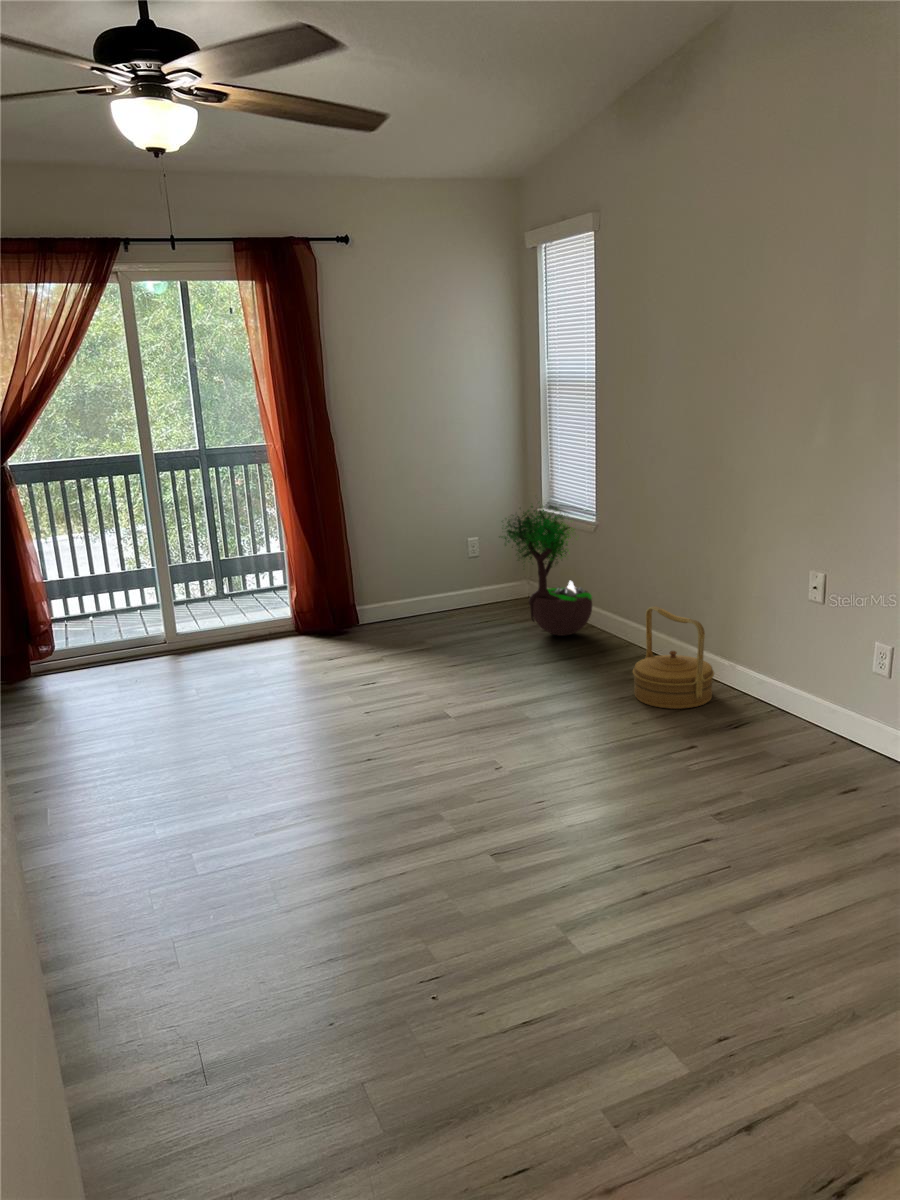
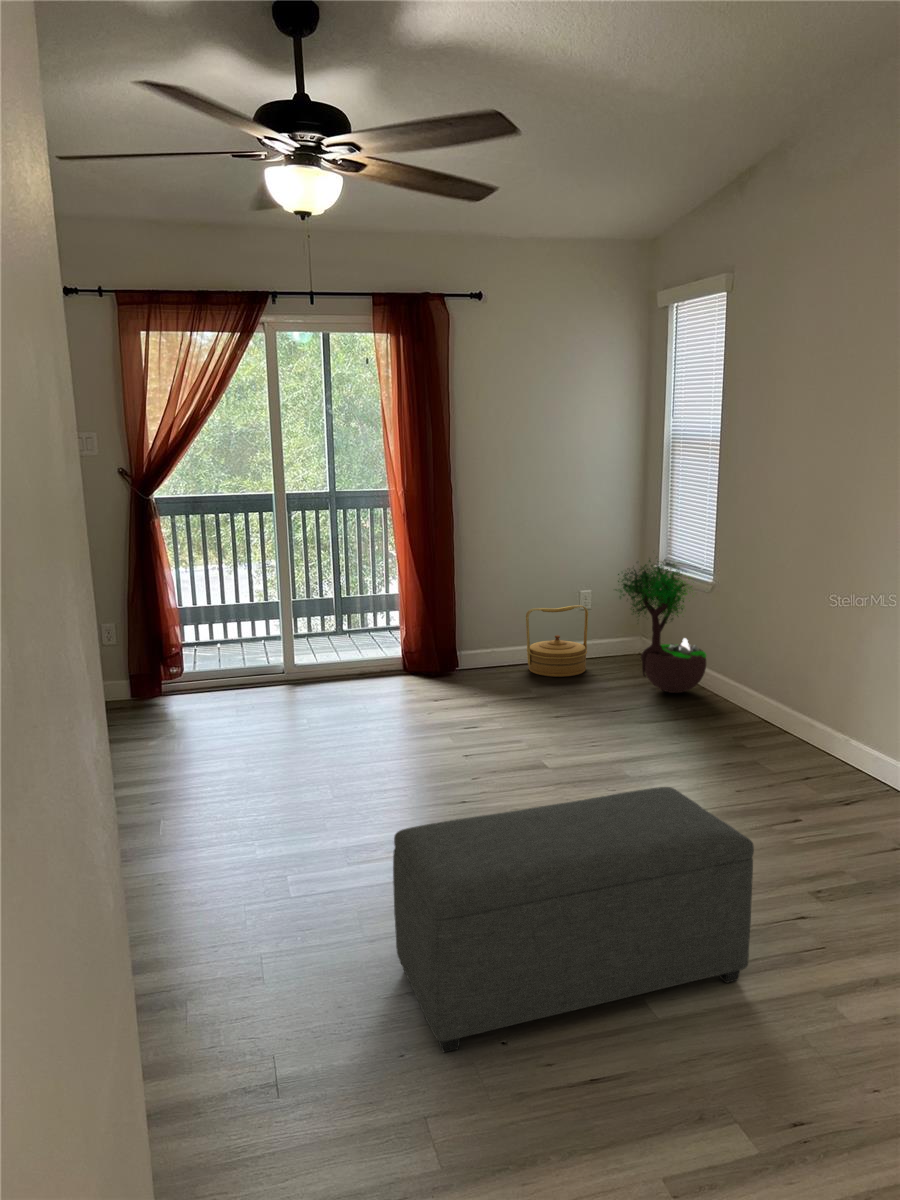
woven basket: present [633,606,714,709] -> present [526,605,588,677]
ottoman: none [296,723,625,978] -> present [393,787,754,1052]

